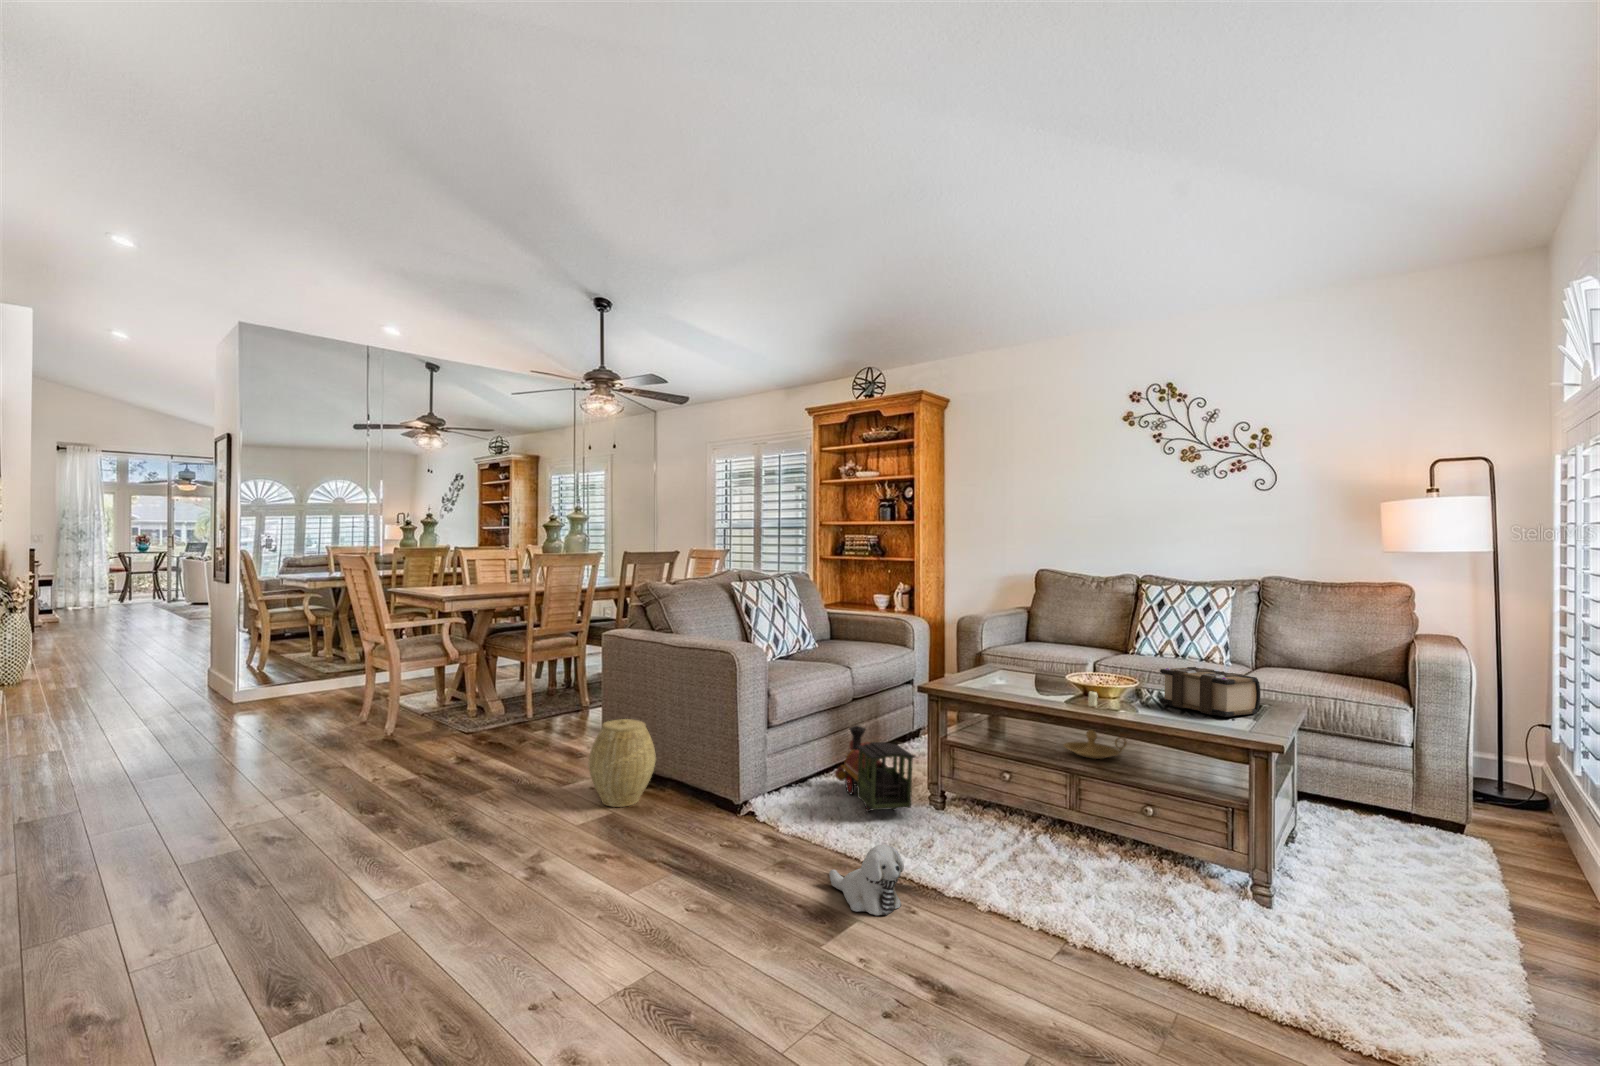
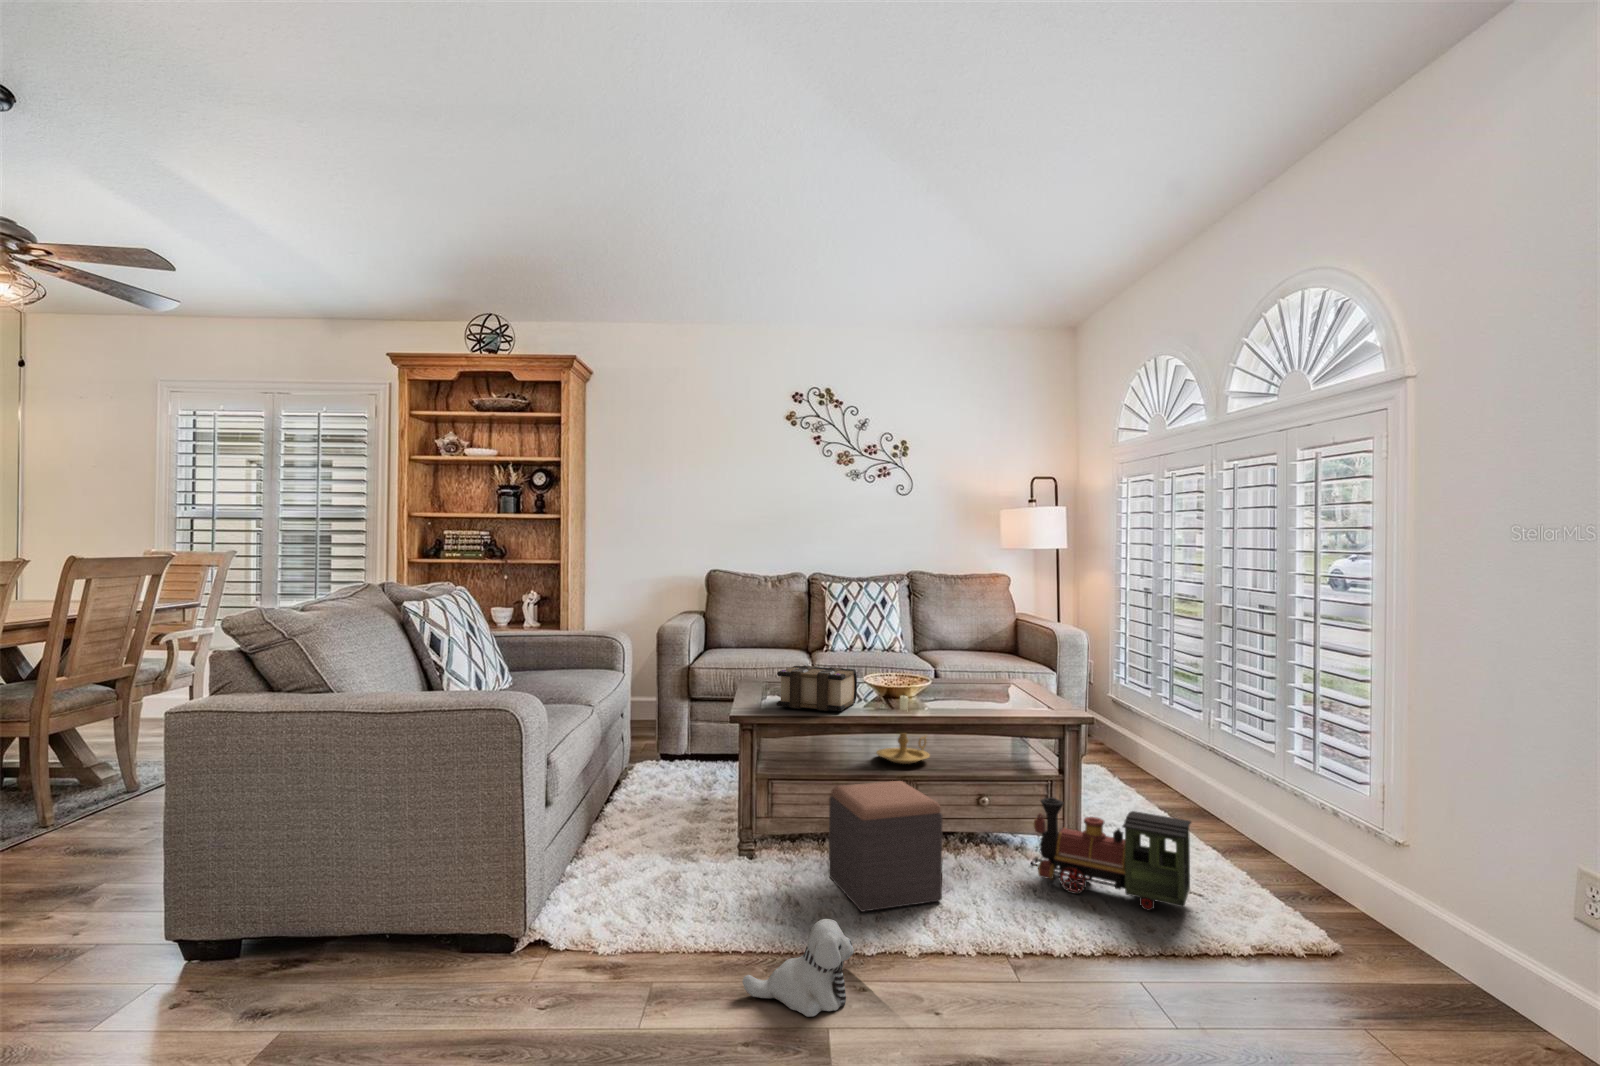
book: present [1159,667,1260,717] -> present [777,666,857,711]
woven basket: present [589,719,656,807] -> none [210,854,348,1022]
toy train: present [835,726,915,812] -> present [1031,797,1191,911]
footstool: none [970,758,1063,883] -> present [829,781,942,912]

